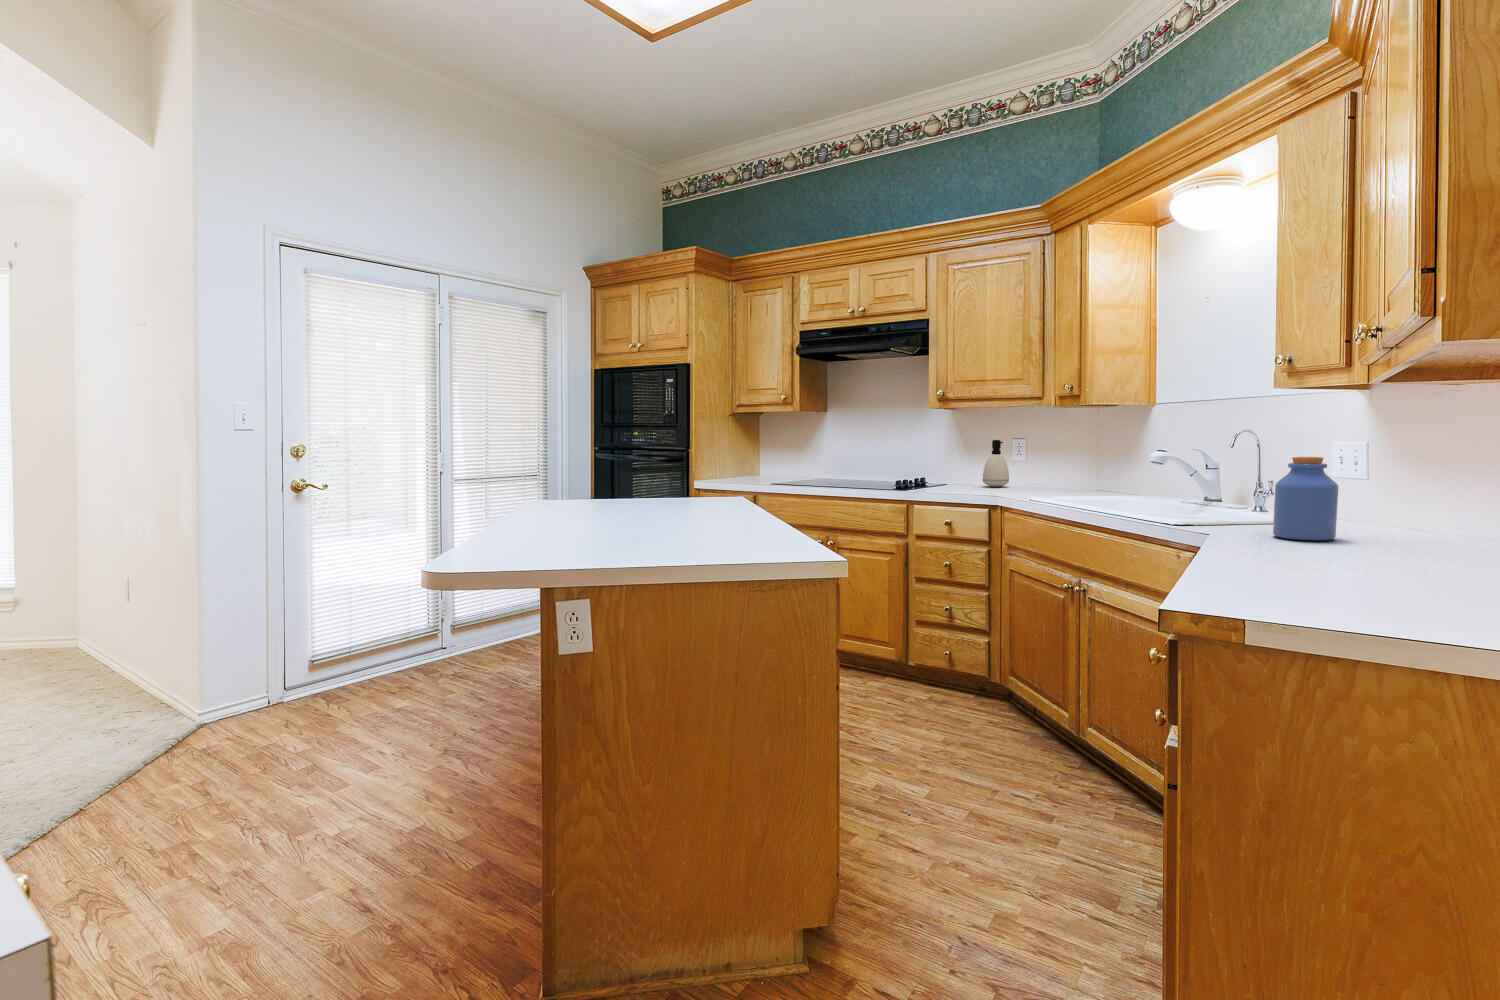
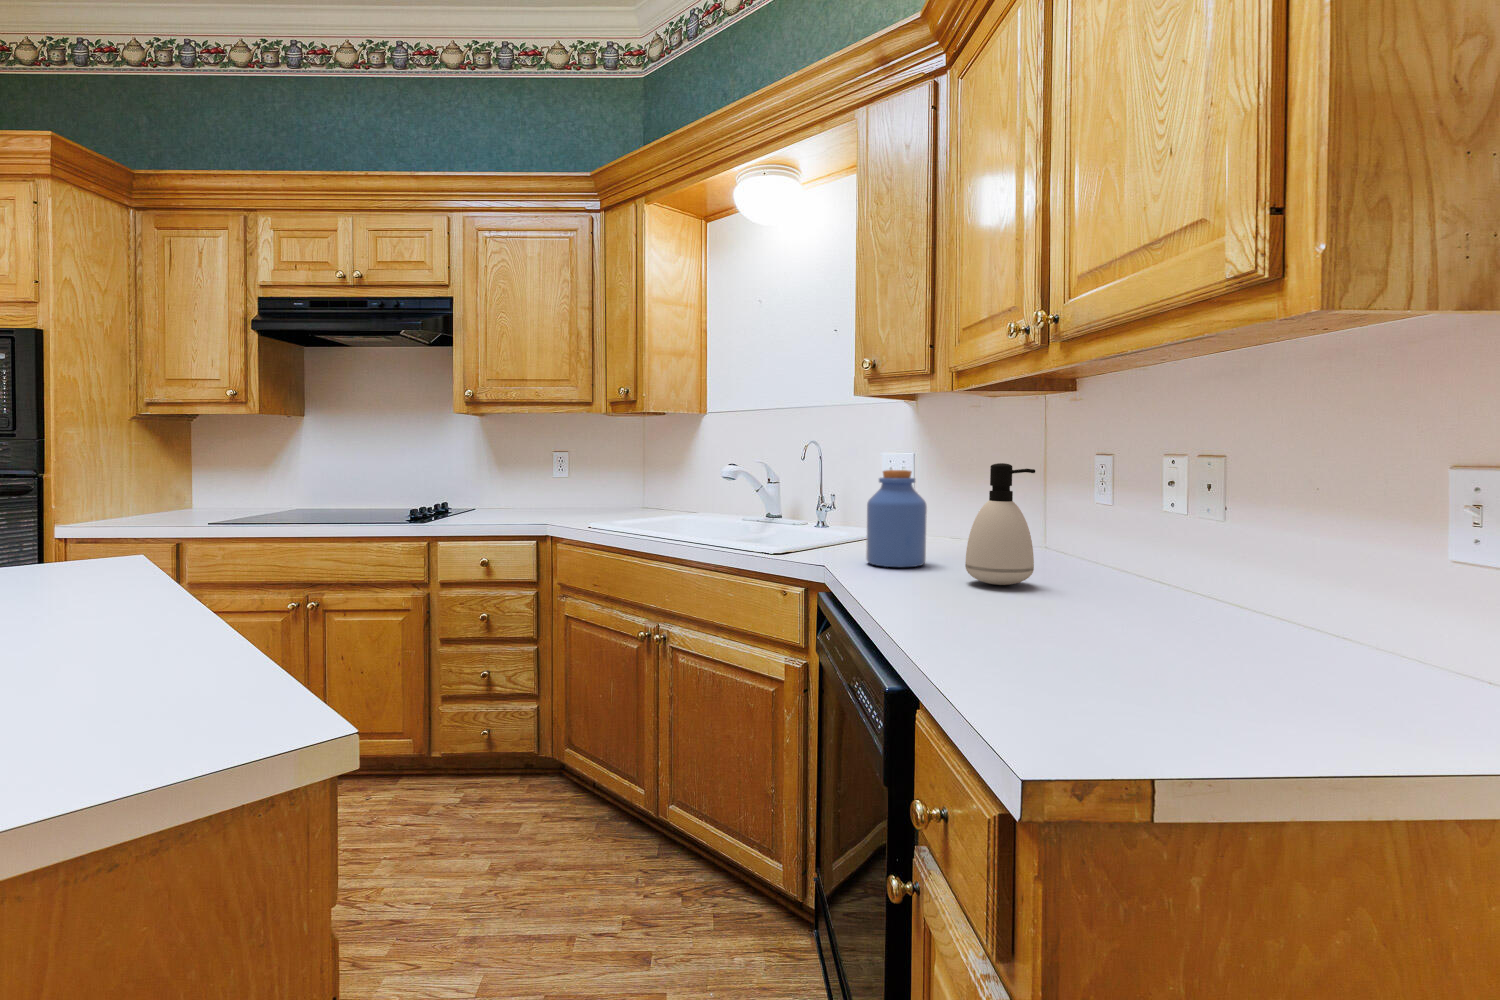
soap dispenser: present [983,440,1009,487] -> present [965,463,1035,585]

